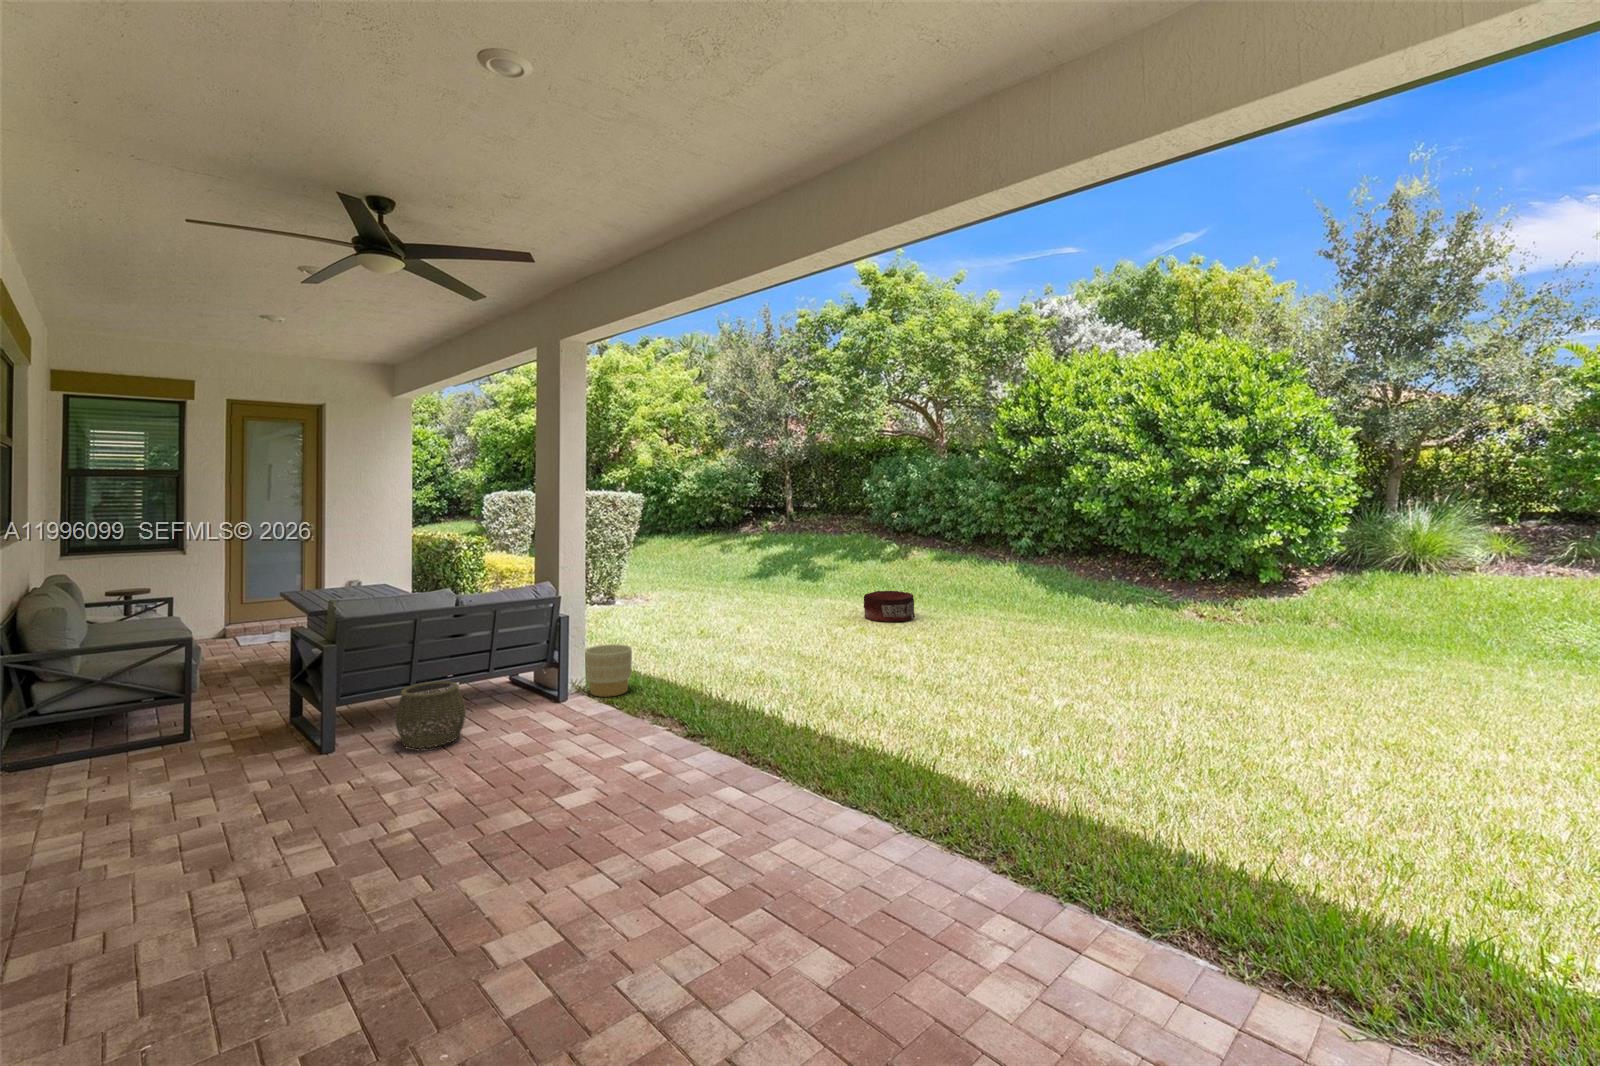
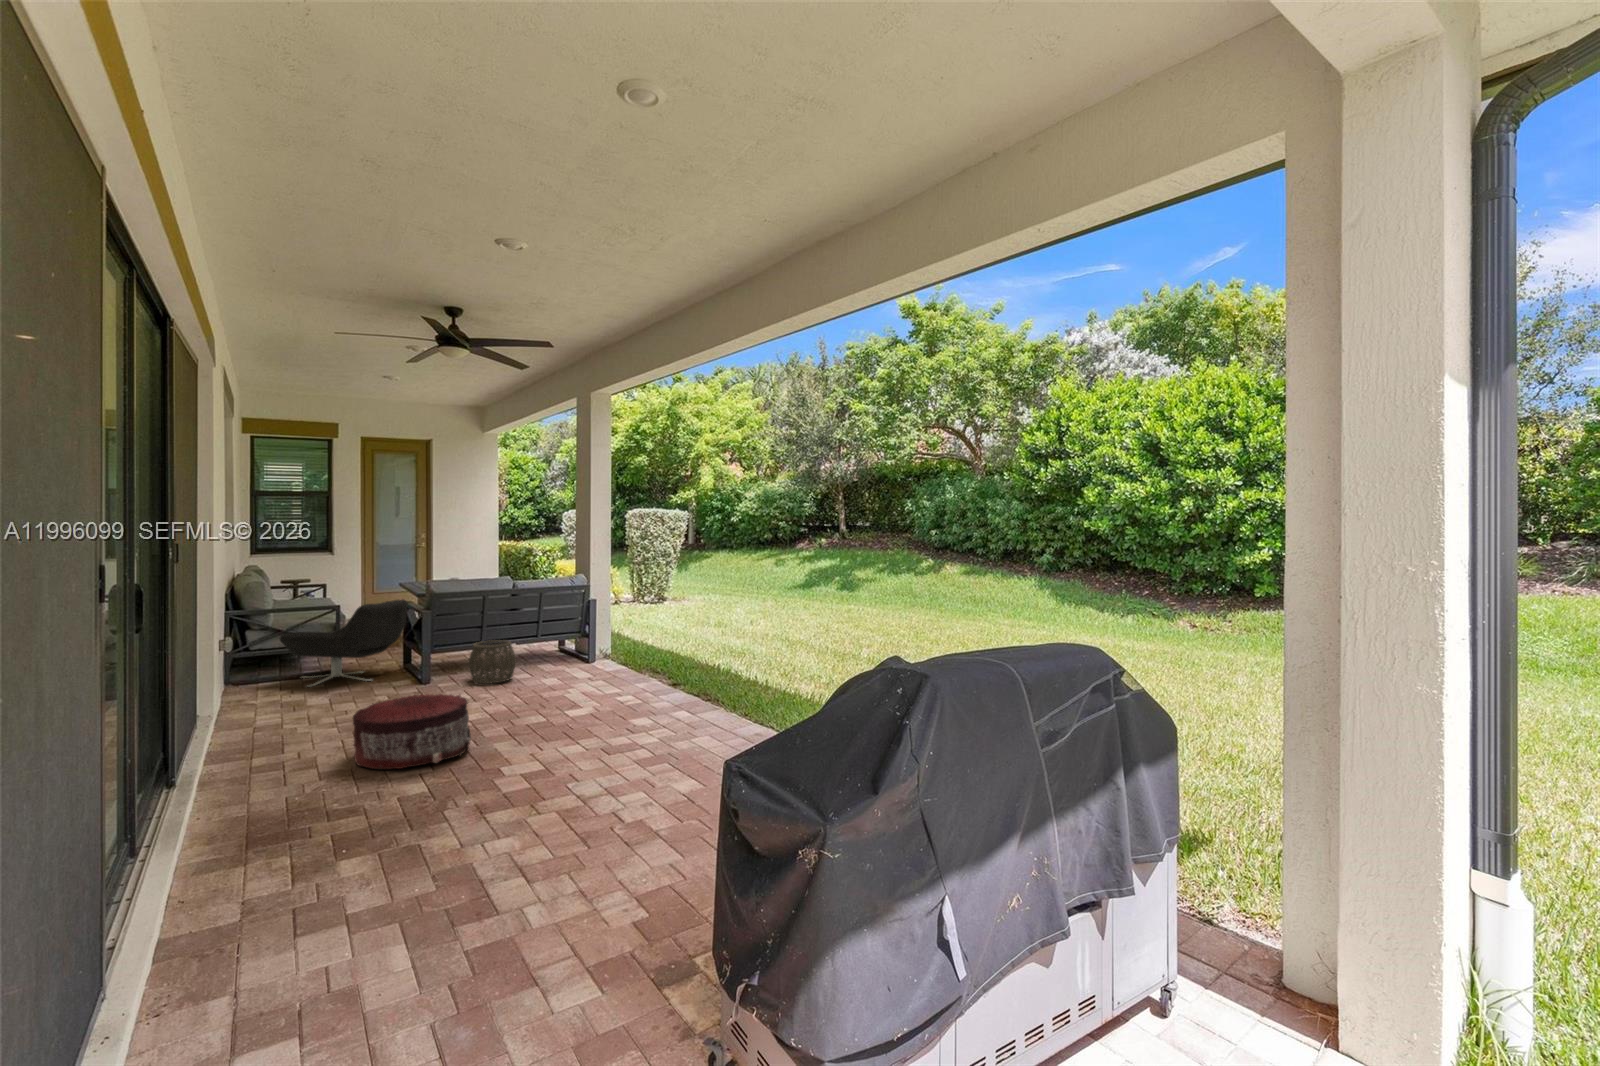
pouf: present [864,591,915,622] -> present [353,694,471,769]
lounge chair: none [80,629,297,772] -> present [280,600,408,687]
planter: present [585,644,632,697] -> none [609,625,644,663]

